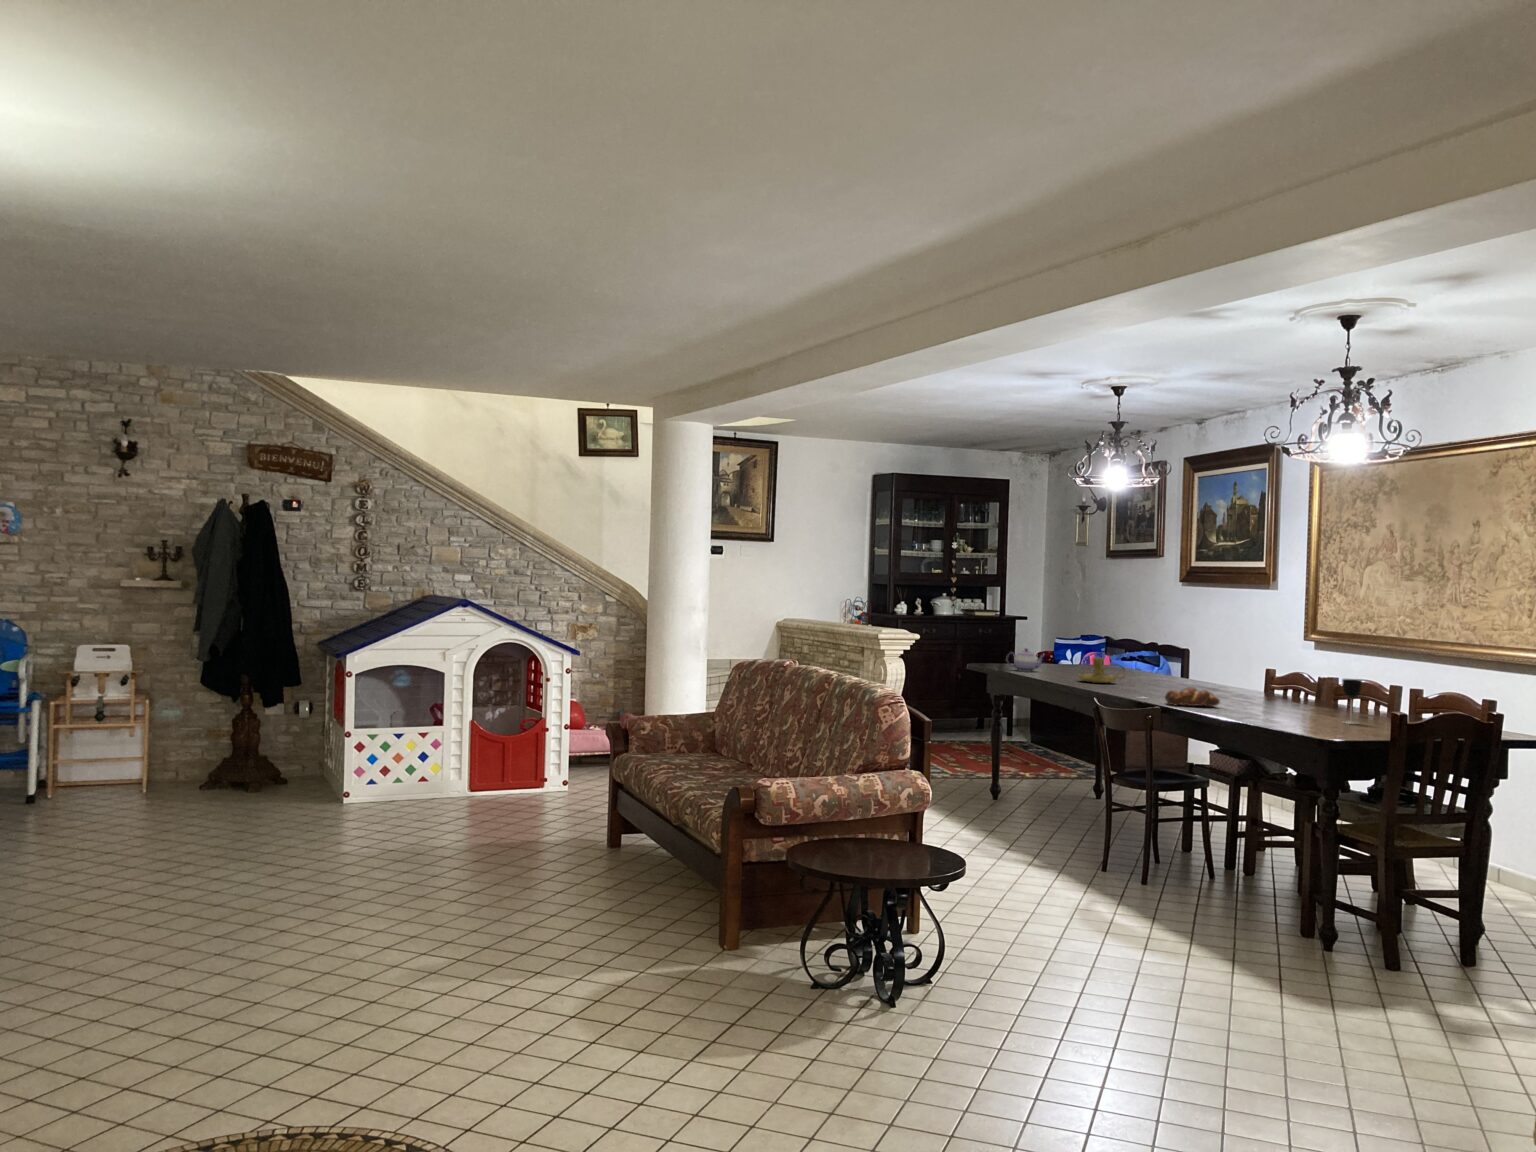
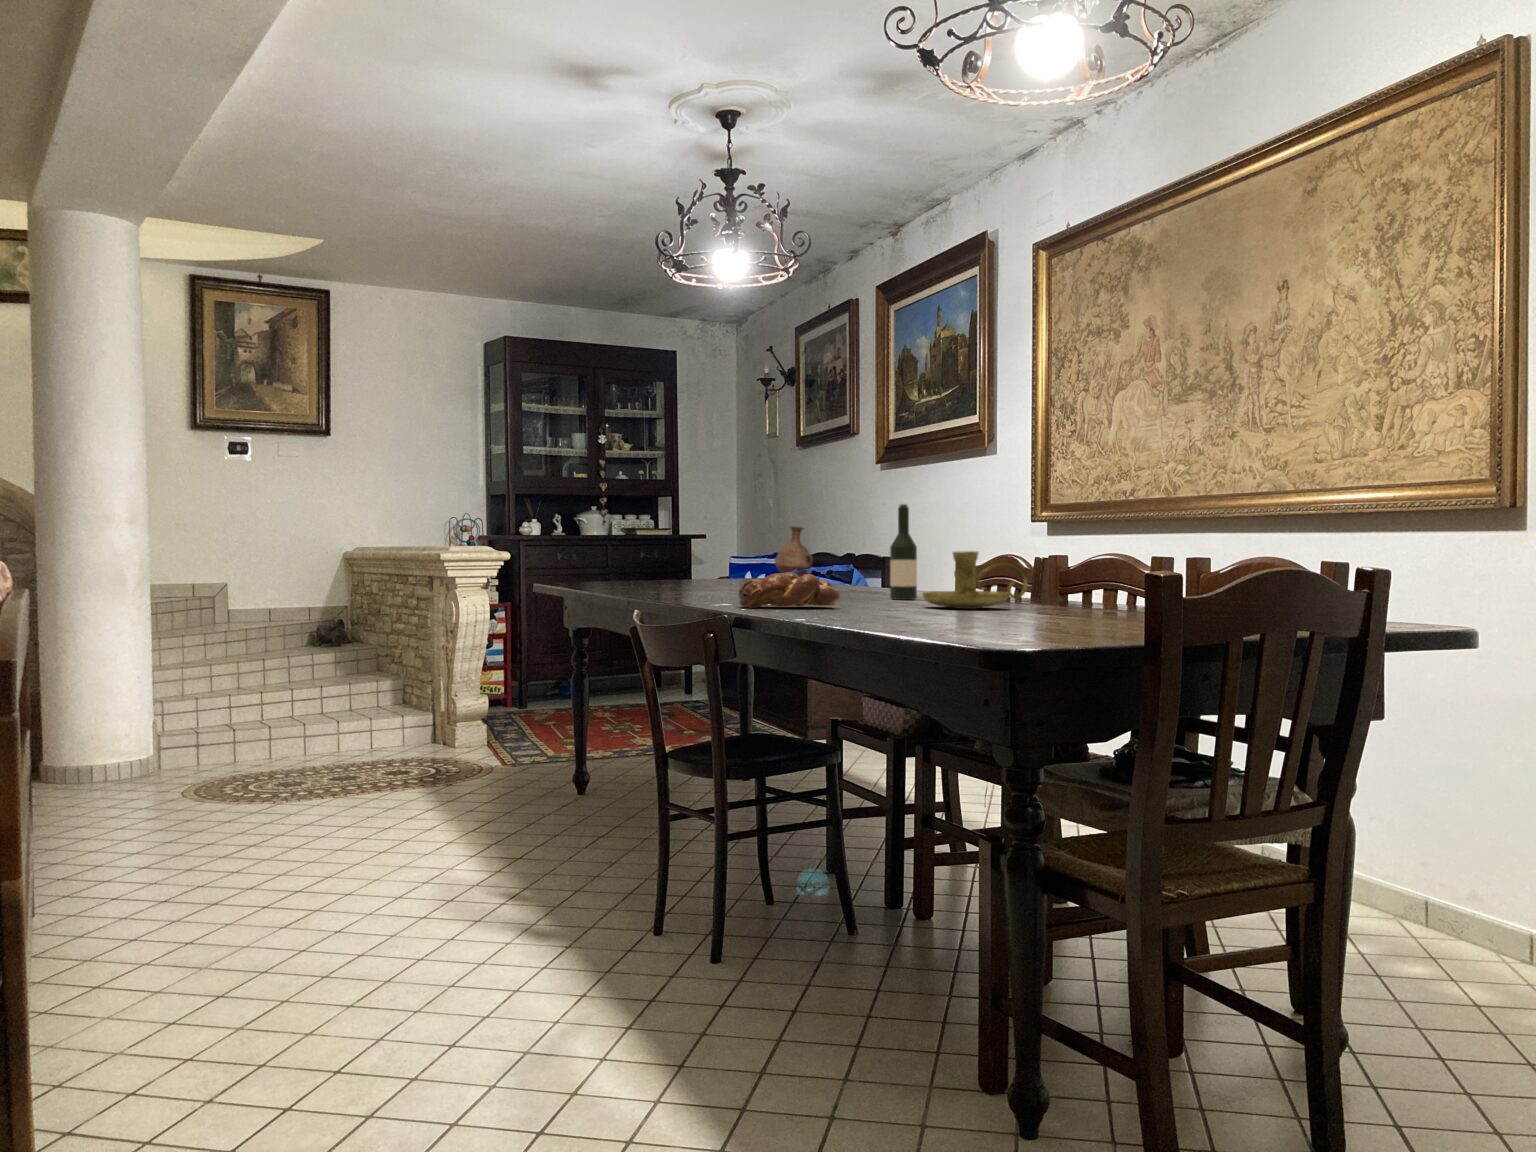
vase: none [1100,623,1129,661] -> present [775,527,813,576]
wine bottle: none [1229,643,1246,698] -> present [890,504,917,600]
teapot: present [1007,649,1044,672] -> none [575,549,637,586]
candle holder: present [1078,657,1126,683] -> present [923,551,1028,609]
wine glass: present [1342,679,1362,724] -> none [1053,529,1090,619]

